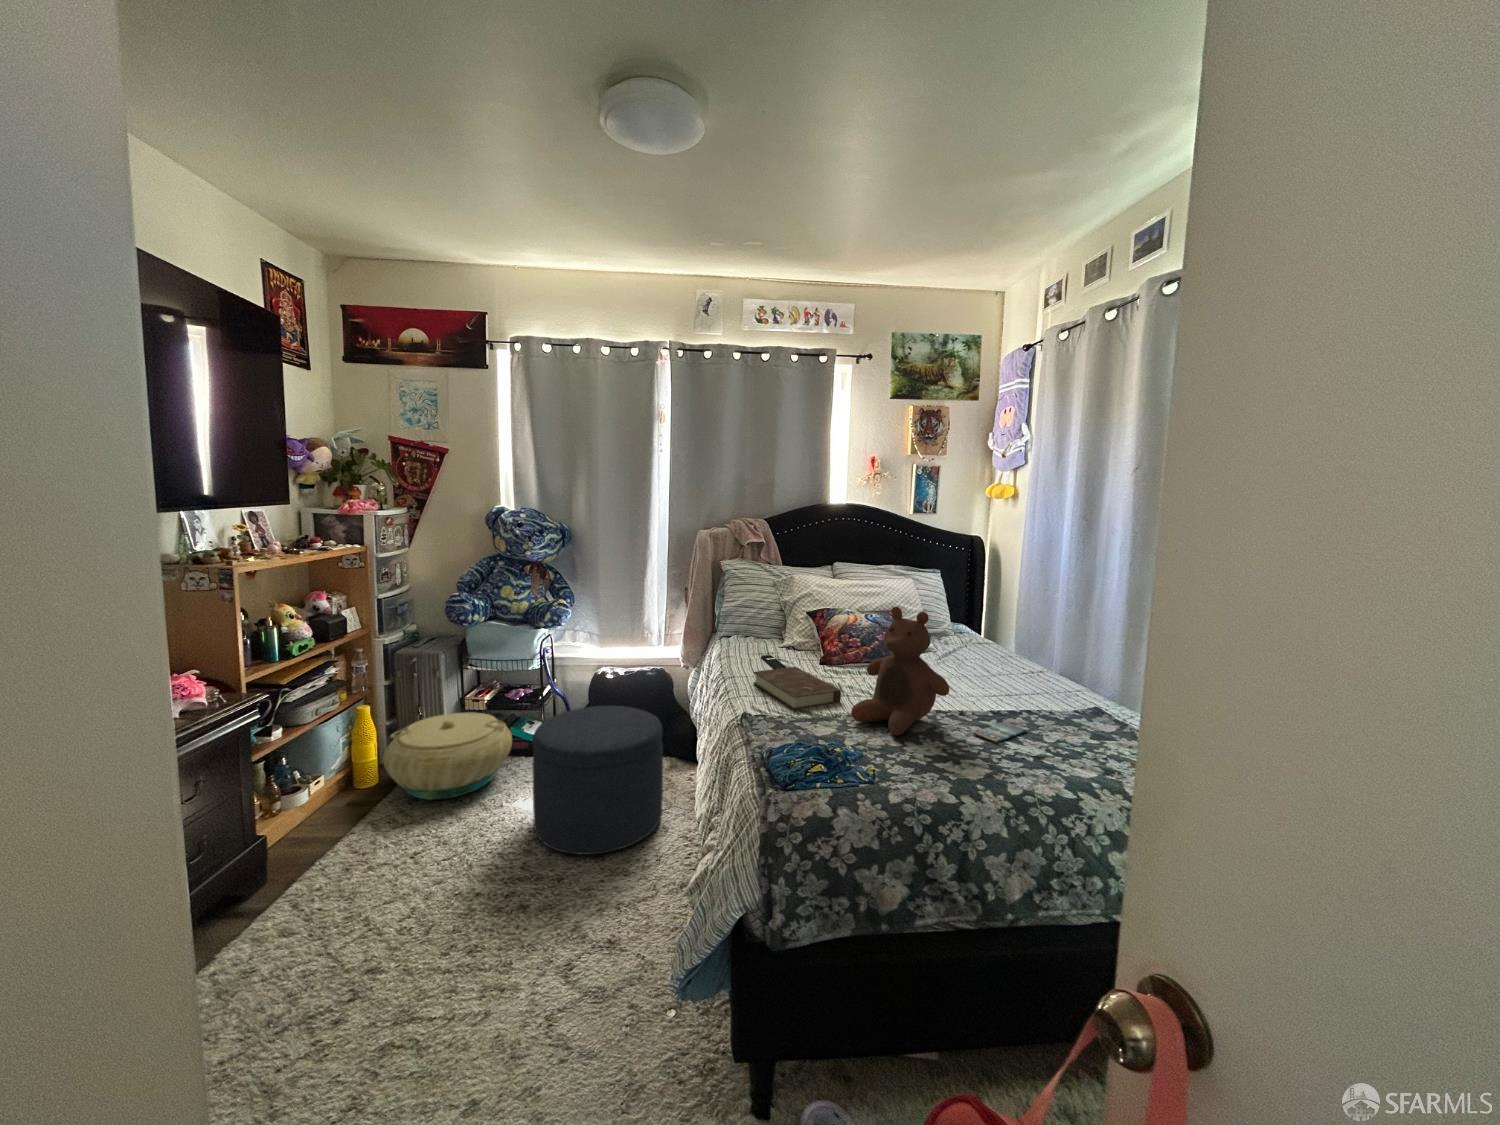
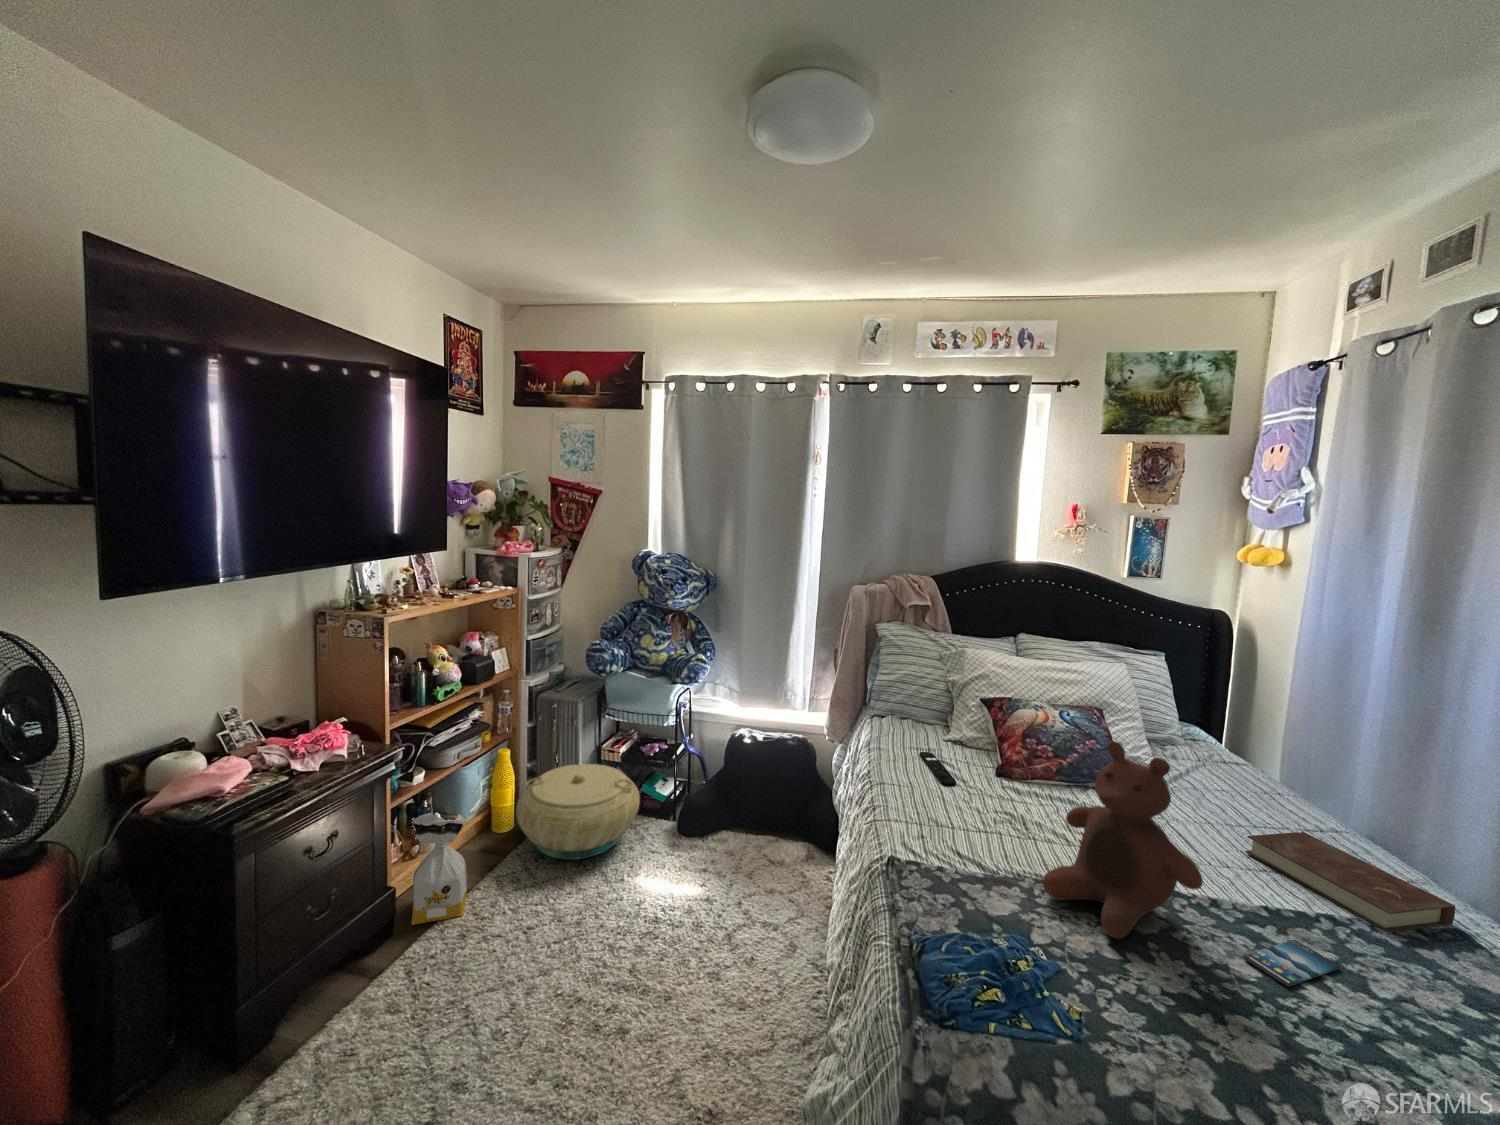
book: present [753,667,841,710] -> present [1245,832,1455,932]
ottoman: present [532,706,663,855] -> none [649,784,795,971]
bag: none [274,763,341,874] -> present [411,813,467,925]

